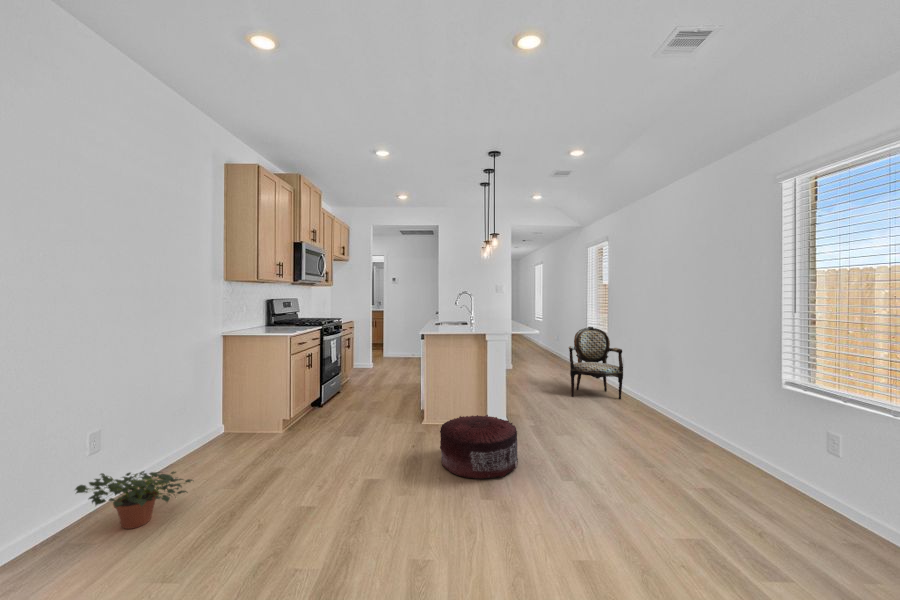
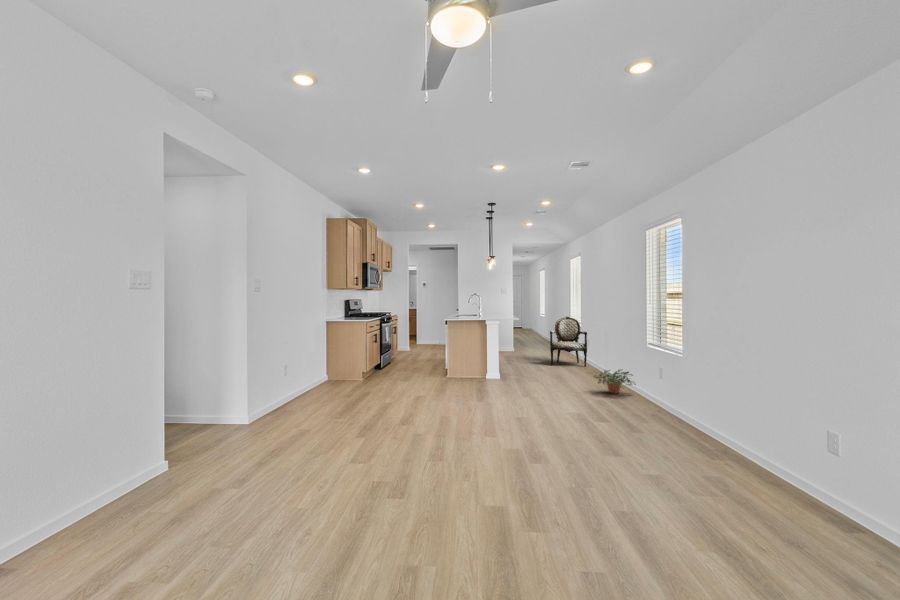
pouf: present [440,415,518,479] -> none [455,366,501,396]
potted plant: present [75,471,193,529] -> present [594,369,636,393]

